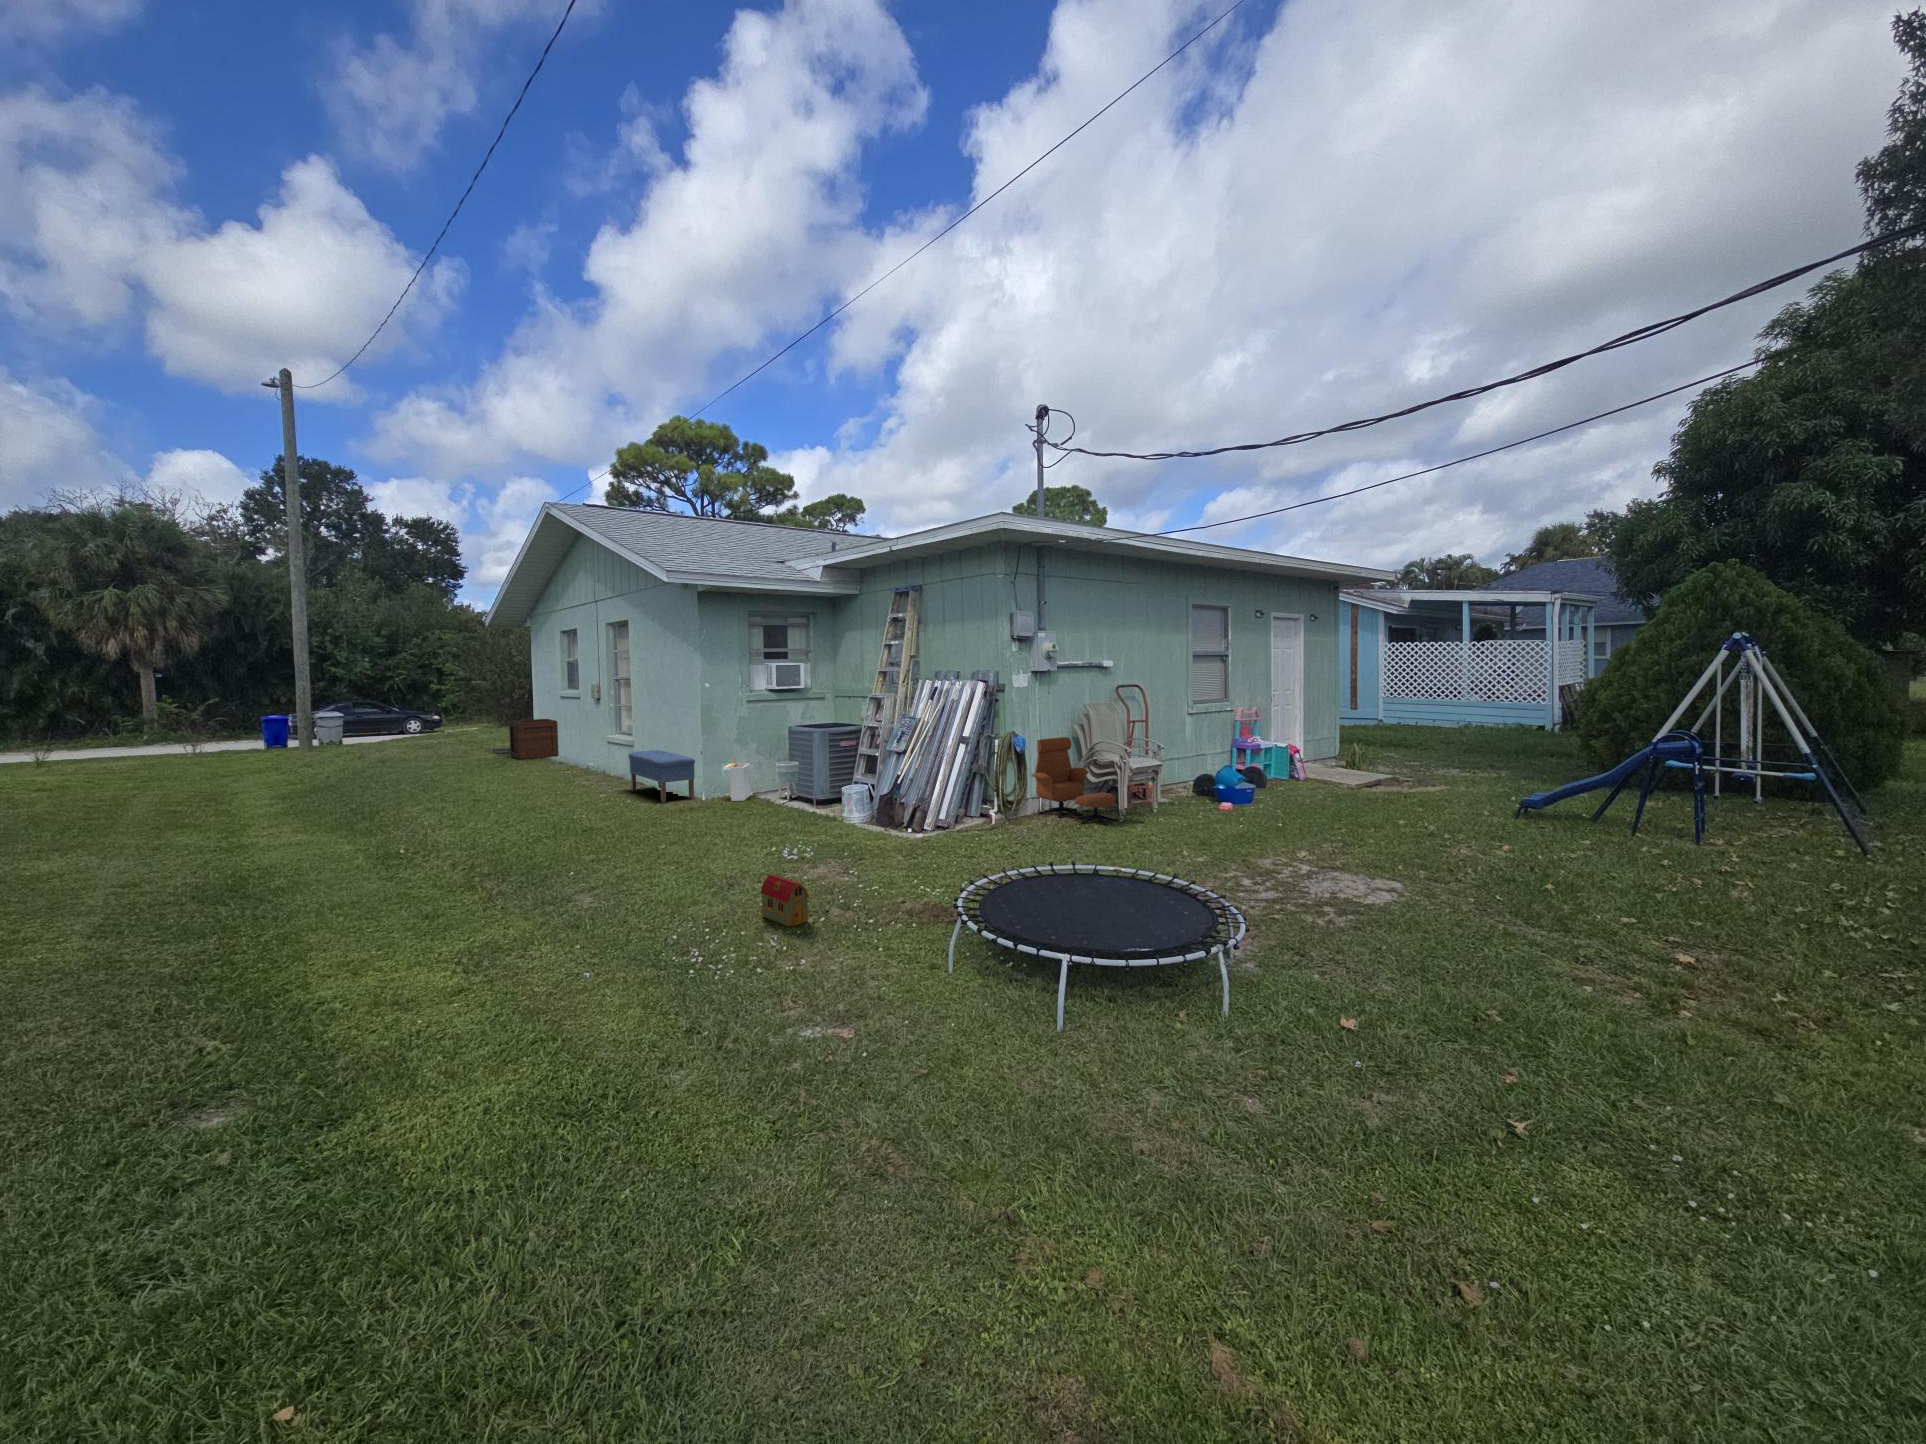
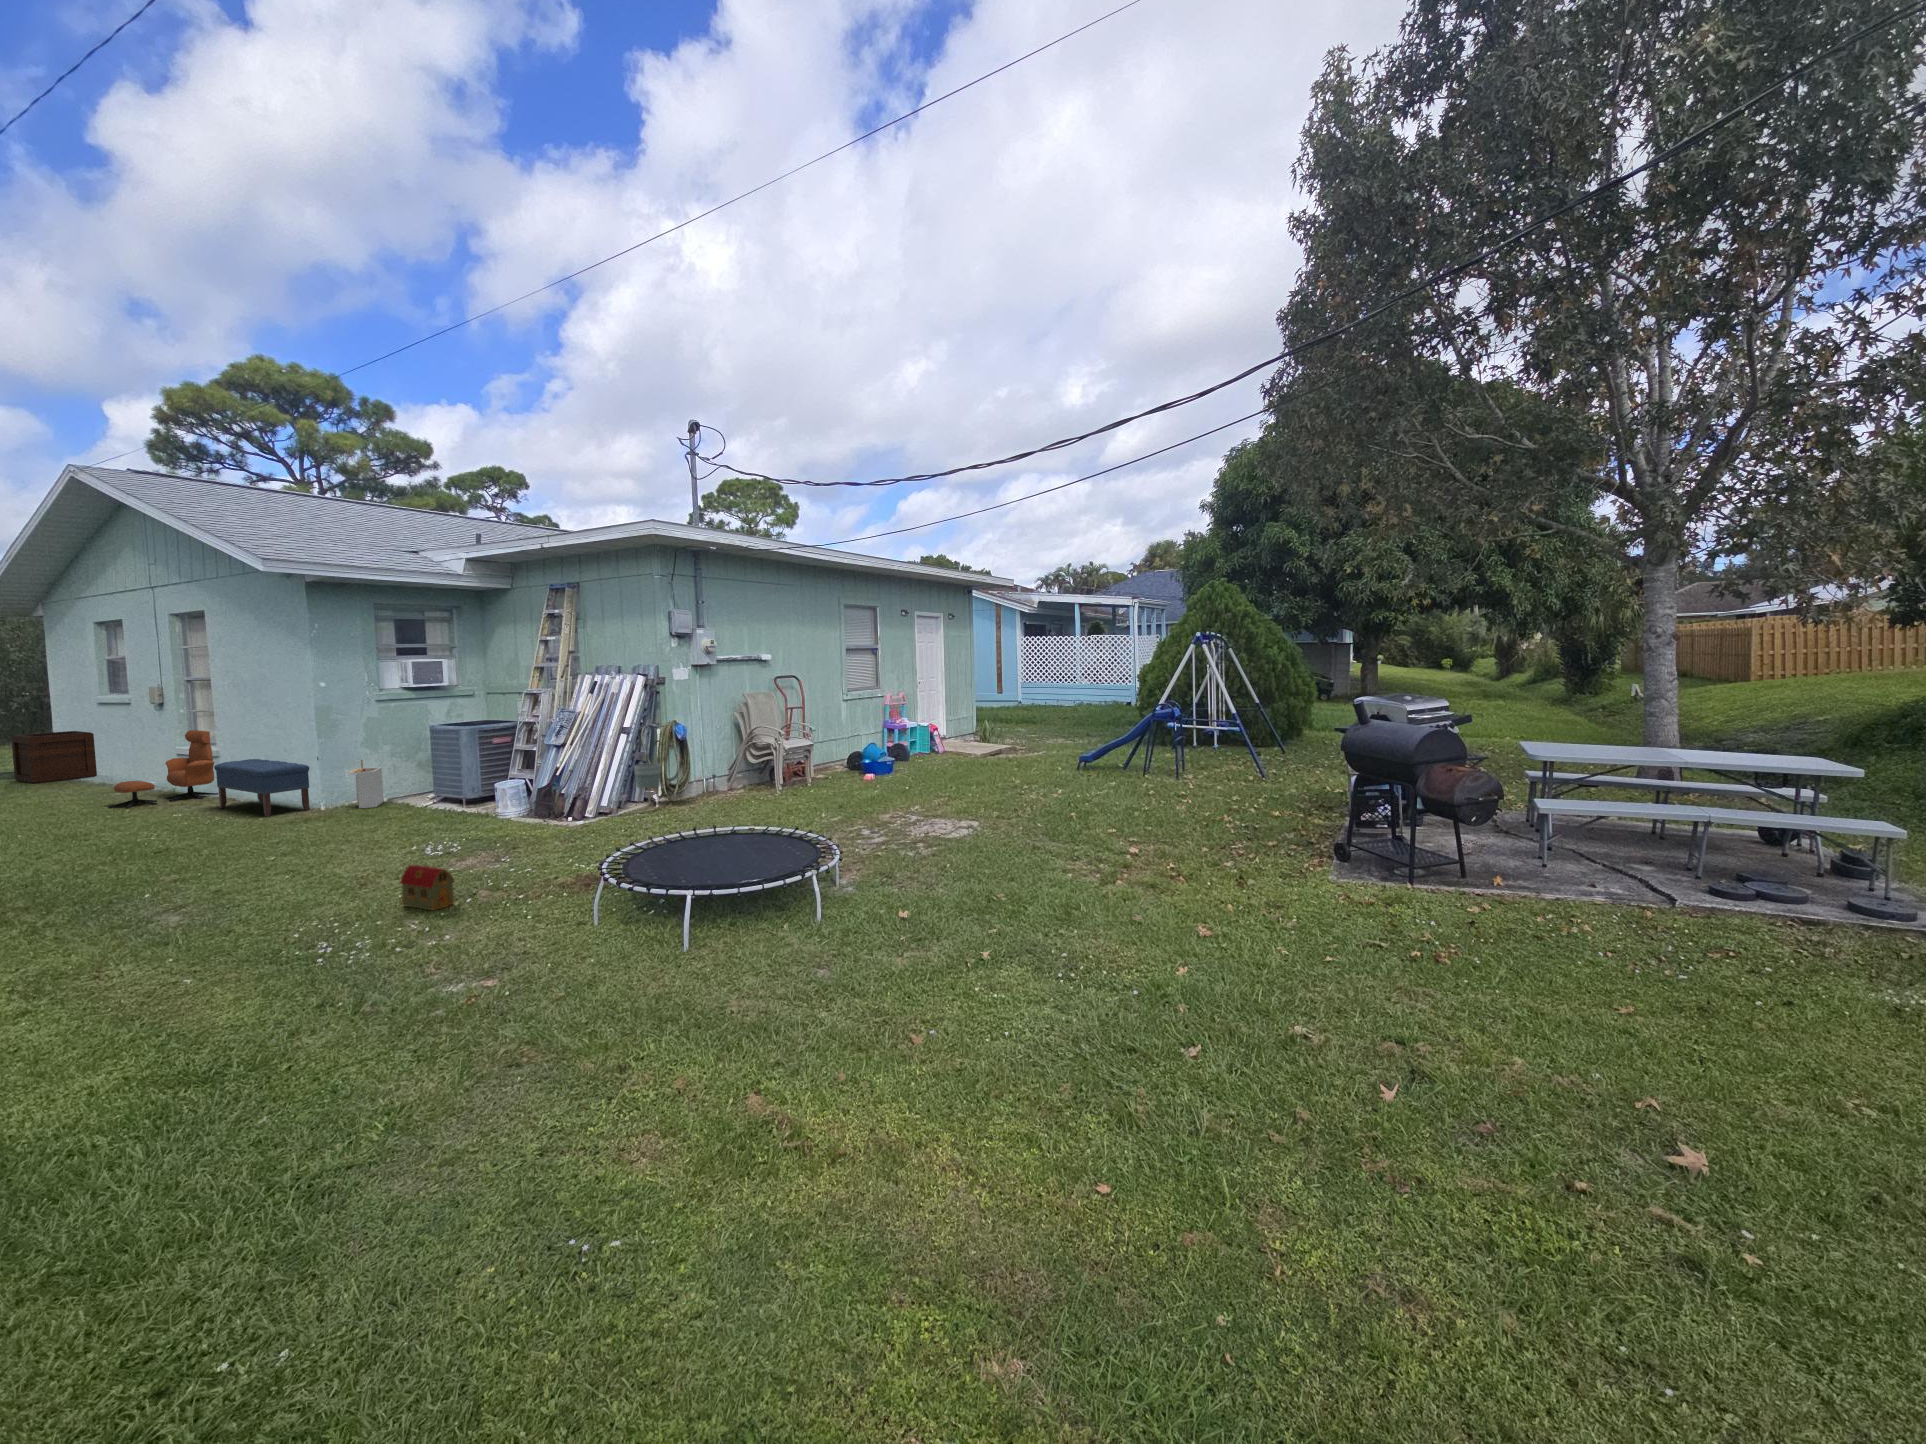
lounge chair: present [1032,737,1118,825] -> present [108,730,218,809]
planter: present [775,761,799,800] -> present [634,763,661,804]

